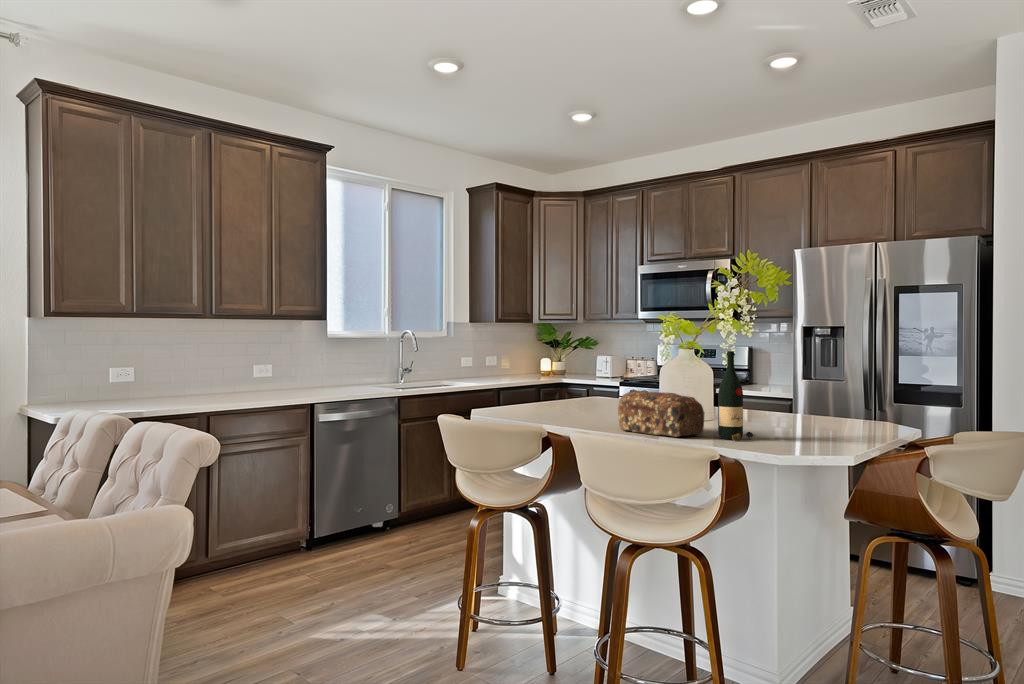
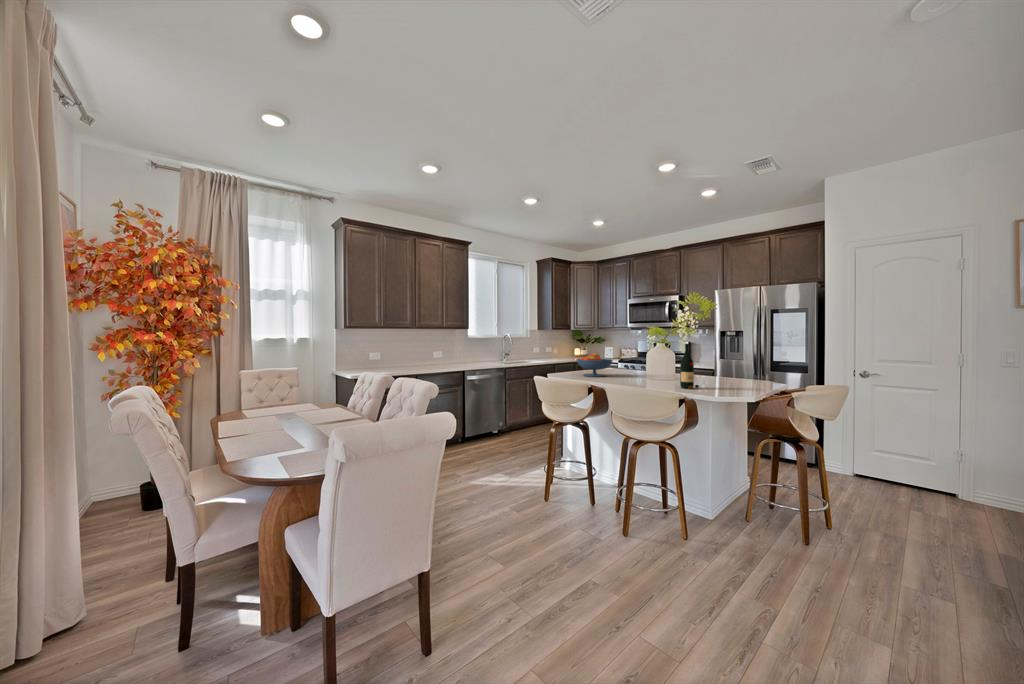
fruit bowl: none [526,368,597,416] -> present [577,353,613,377]
bread loaf: present [618,391,704,437] -> none [627,364,673,387]

